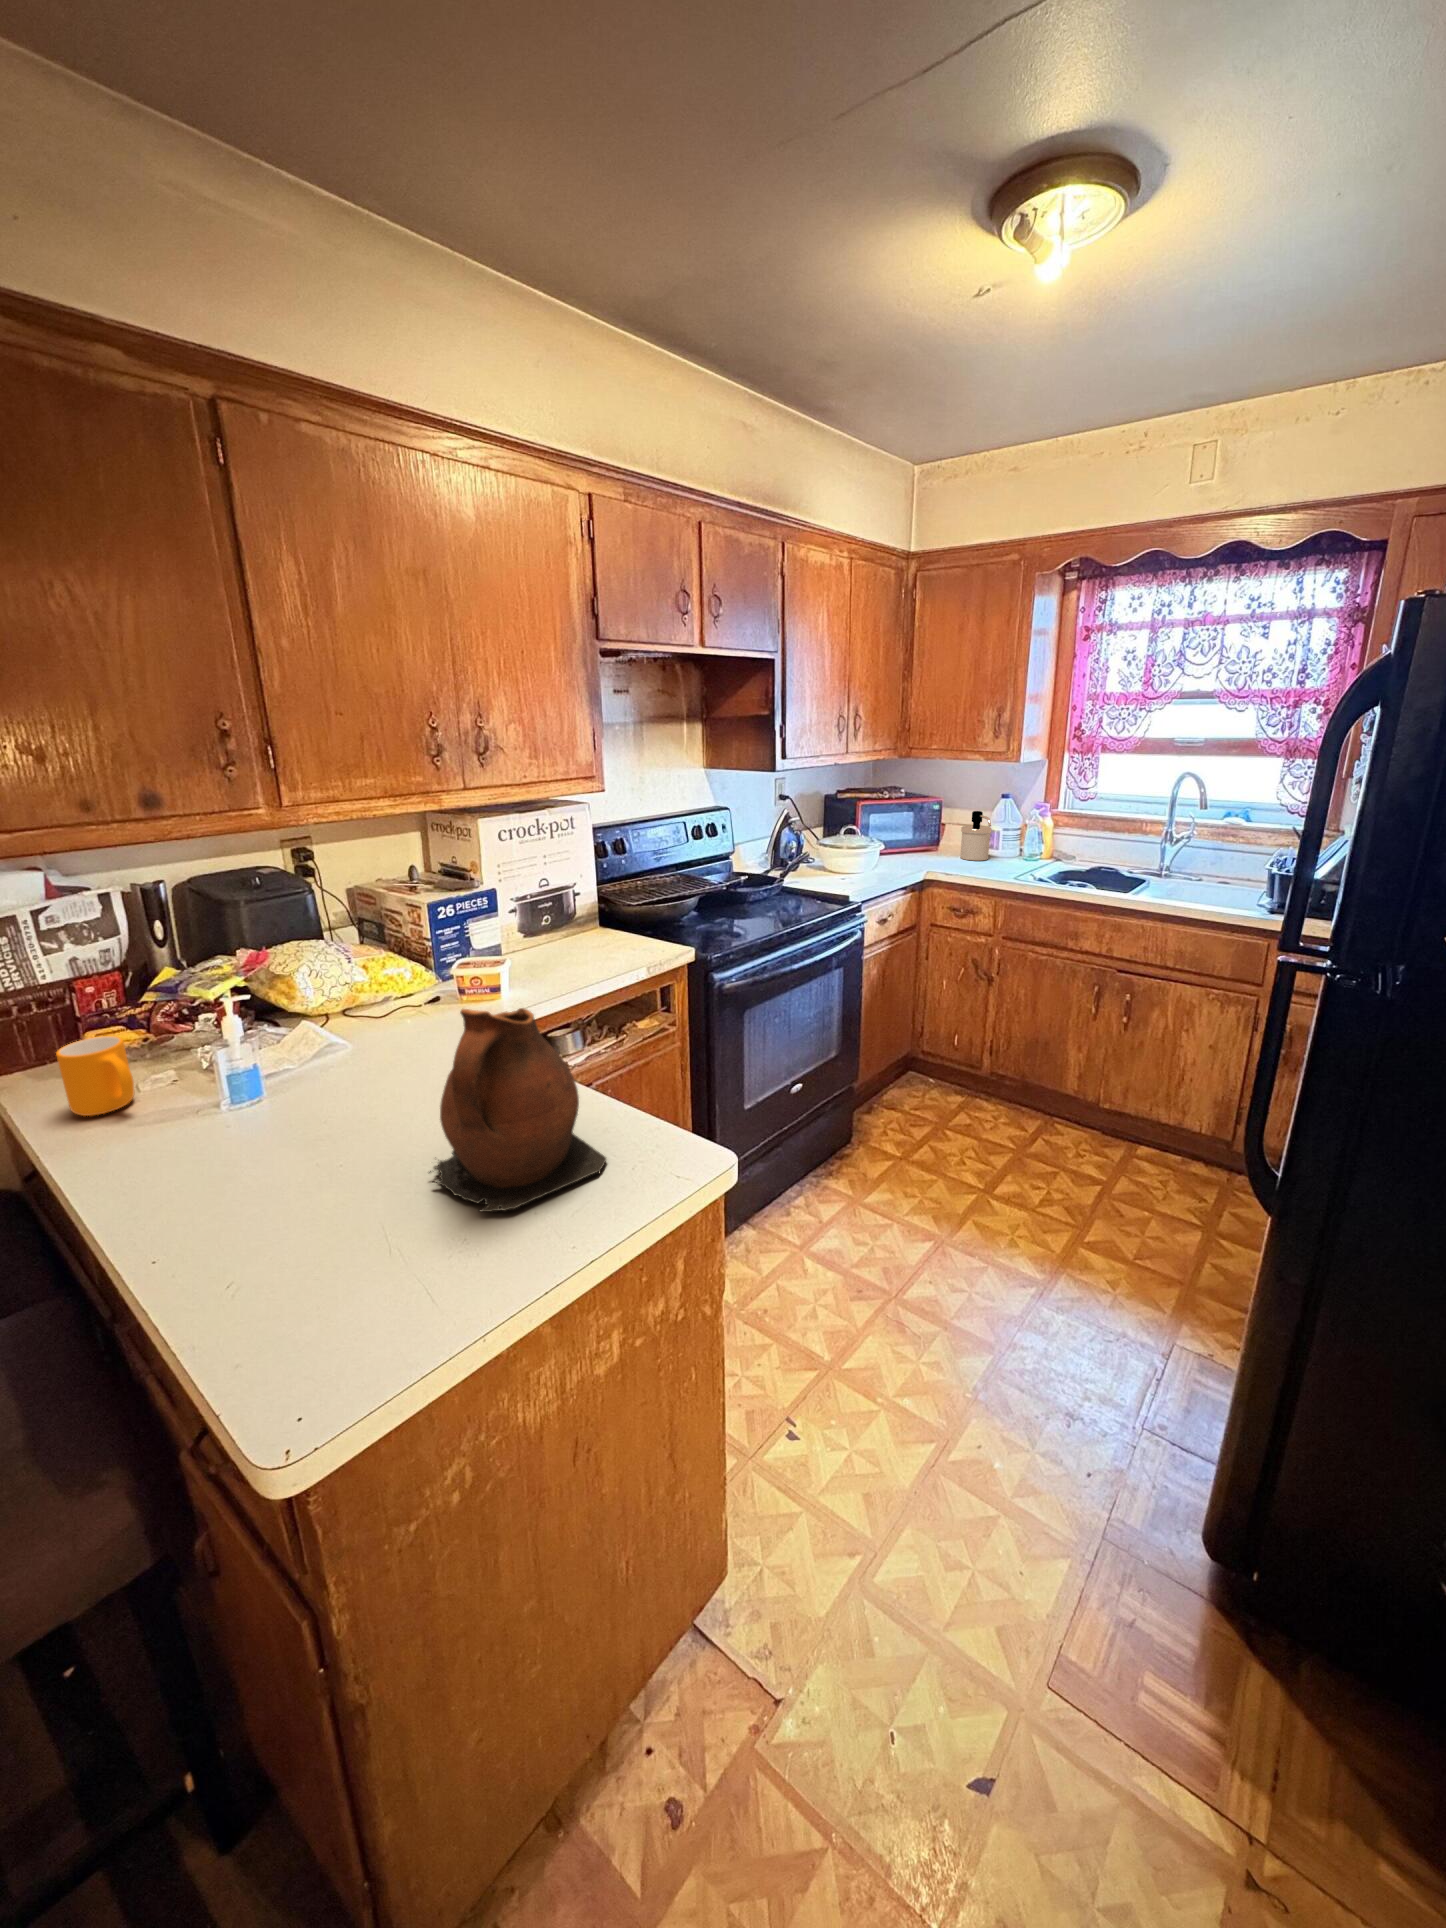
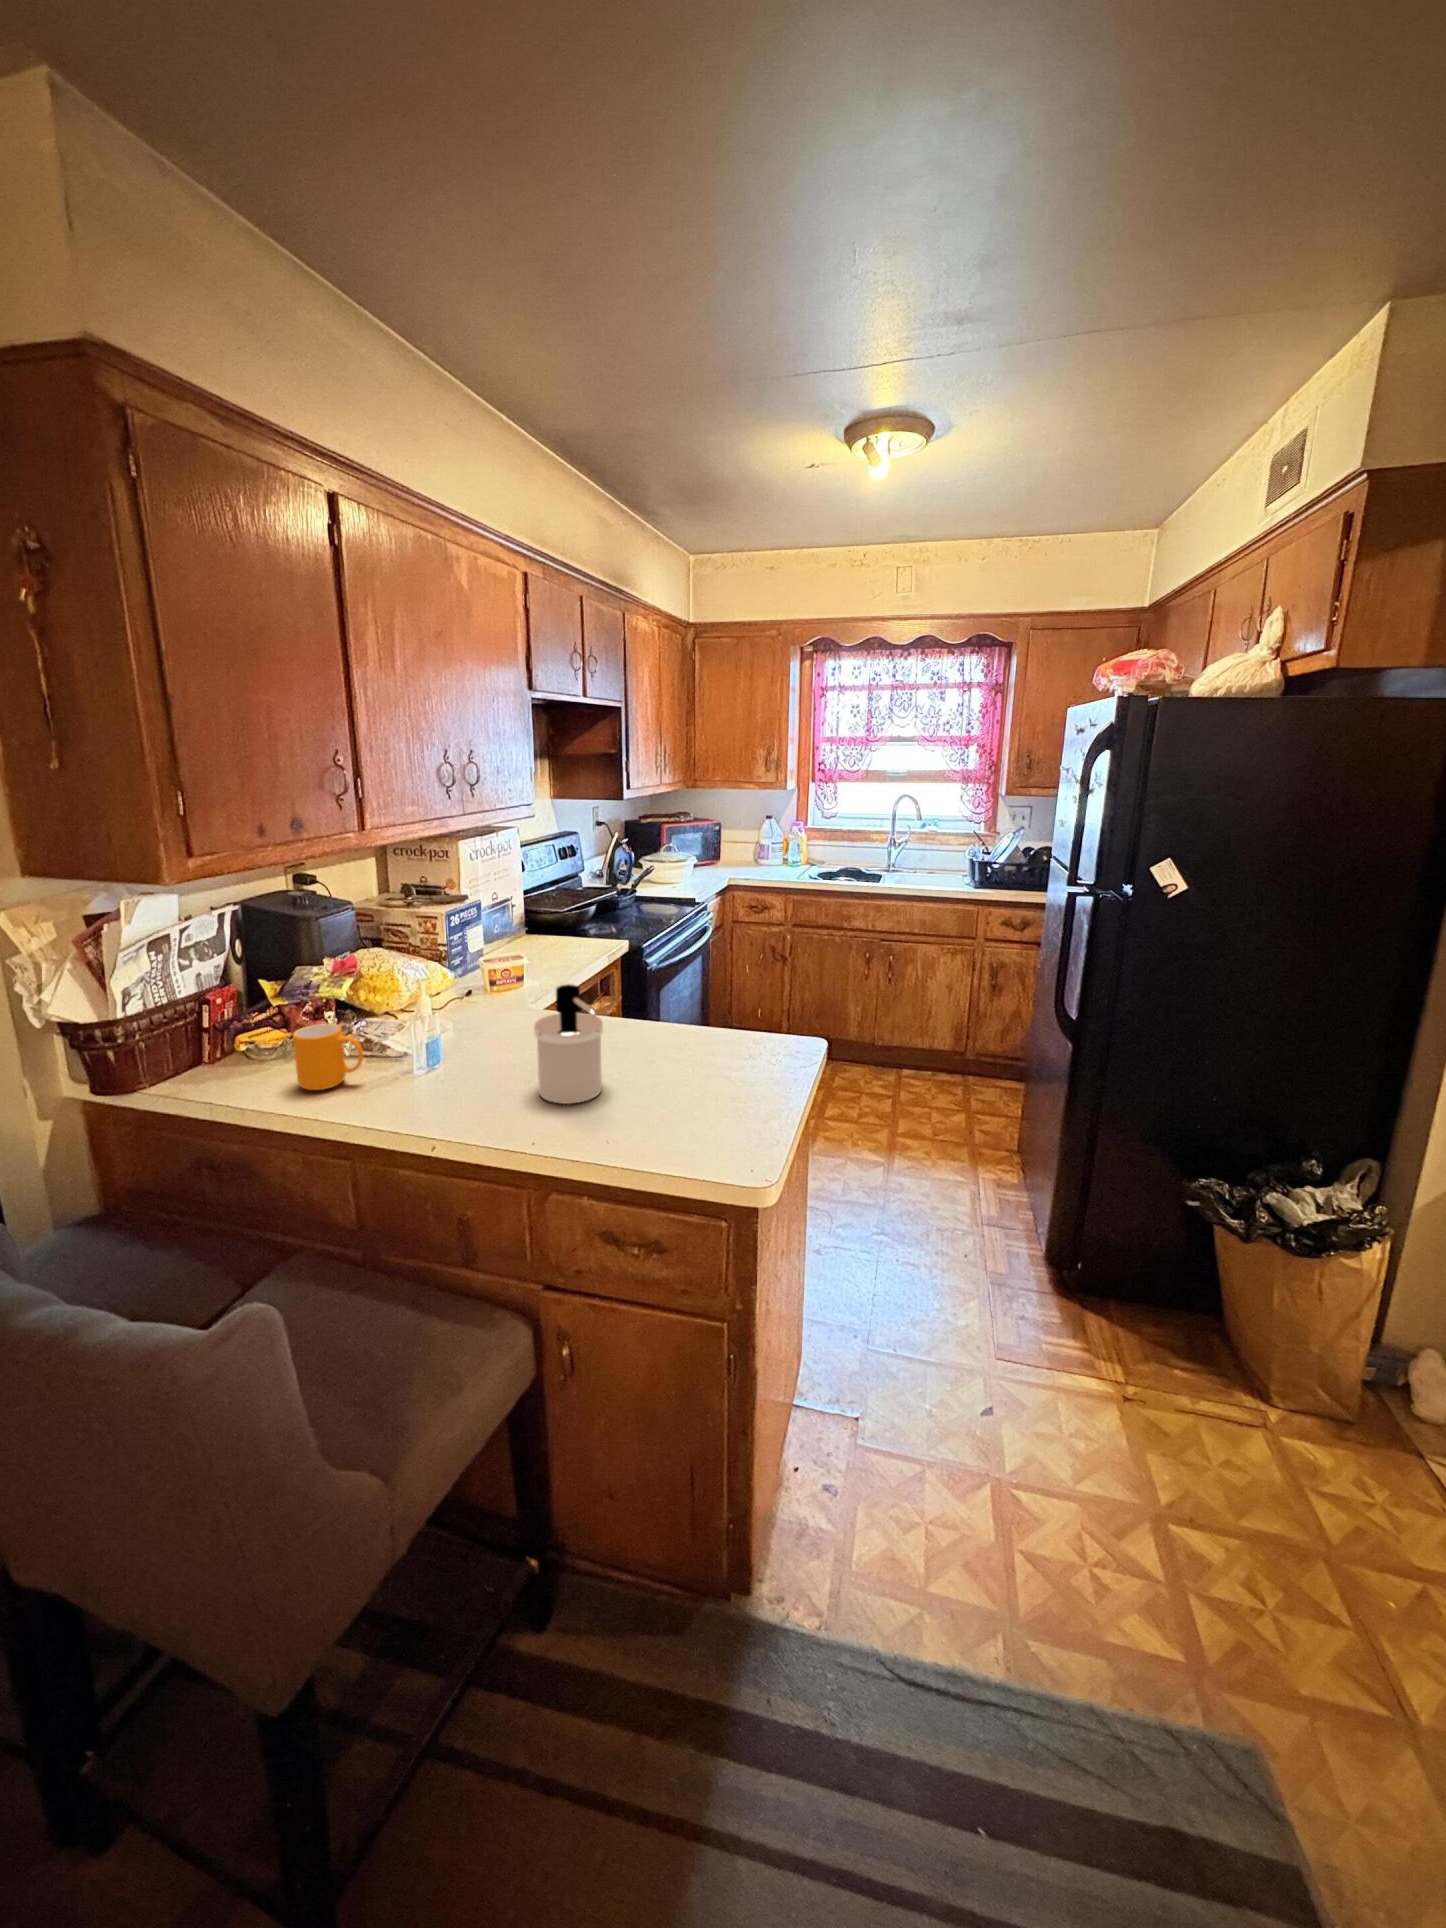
soap dispenser: present [960,811,991,861] -> present [534,984,603,1104]
ceramic pitcher: present [430,1008,606,1212] -> none [656,947,769,1080]

